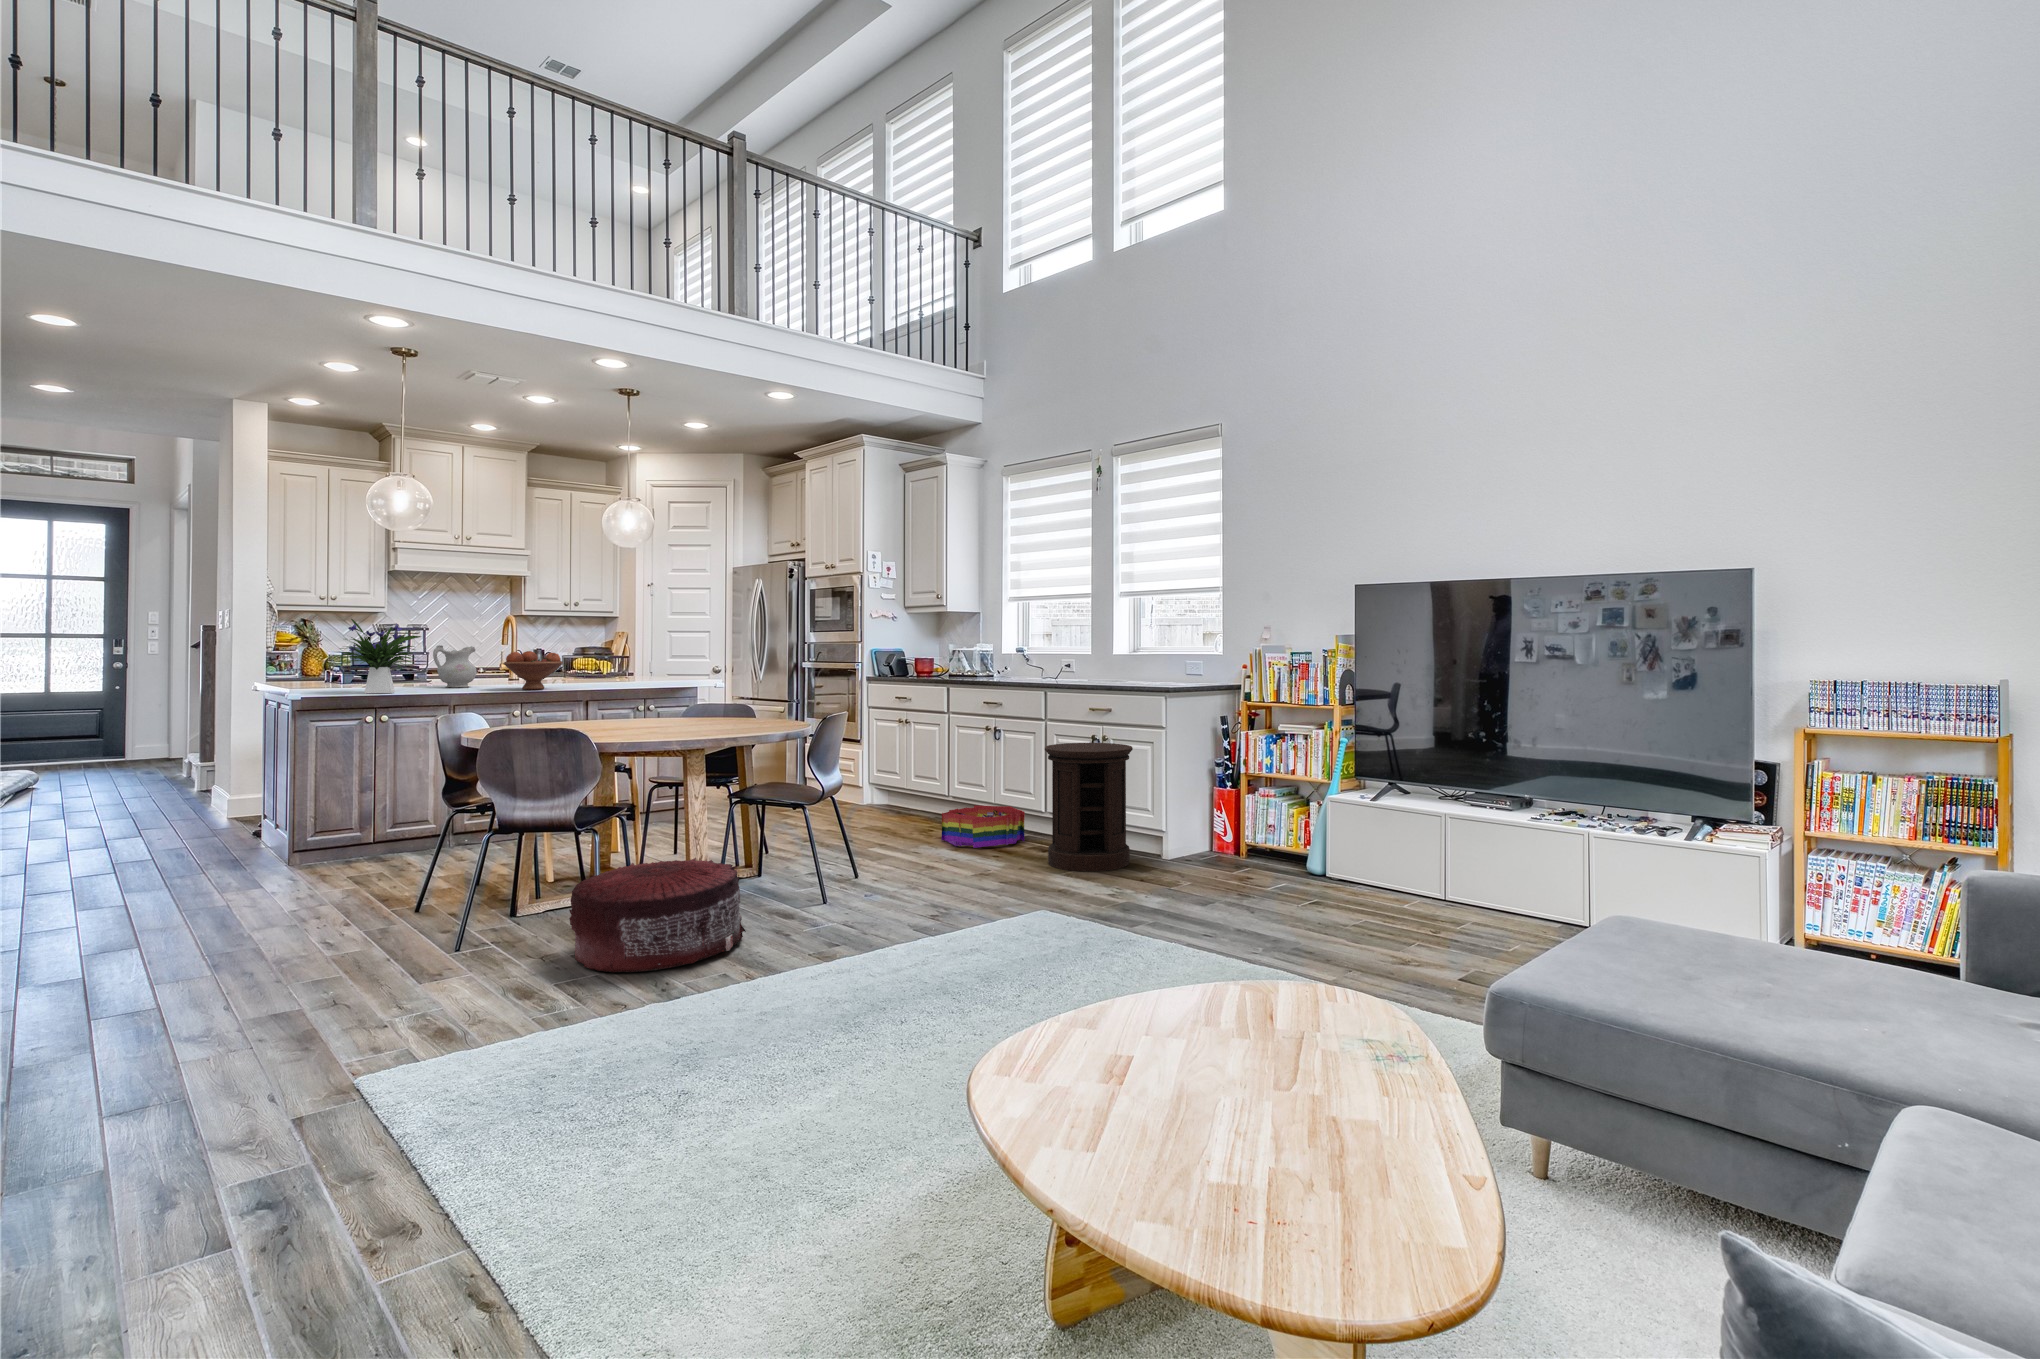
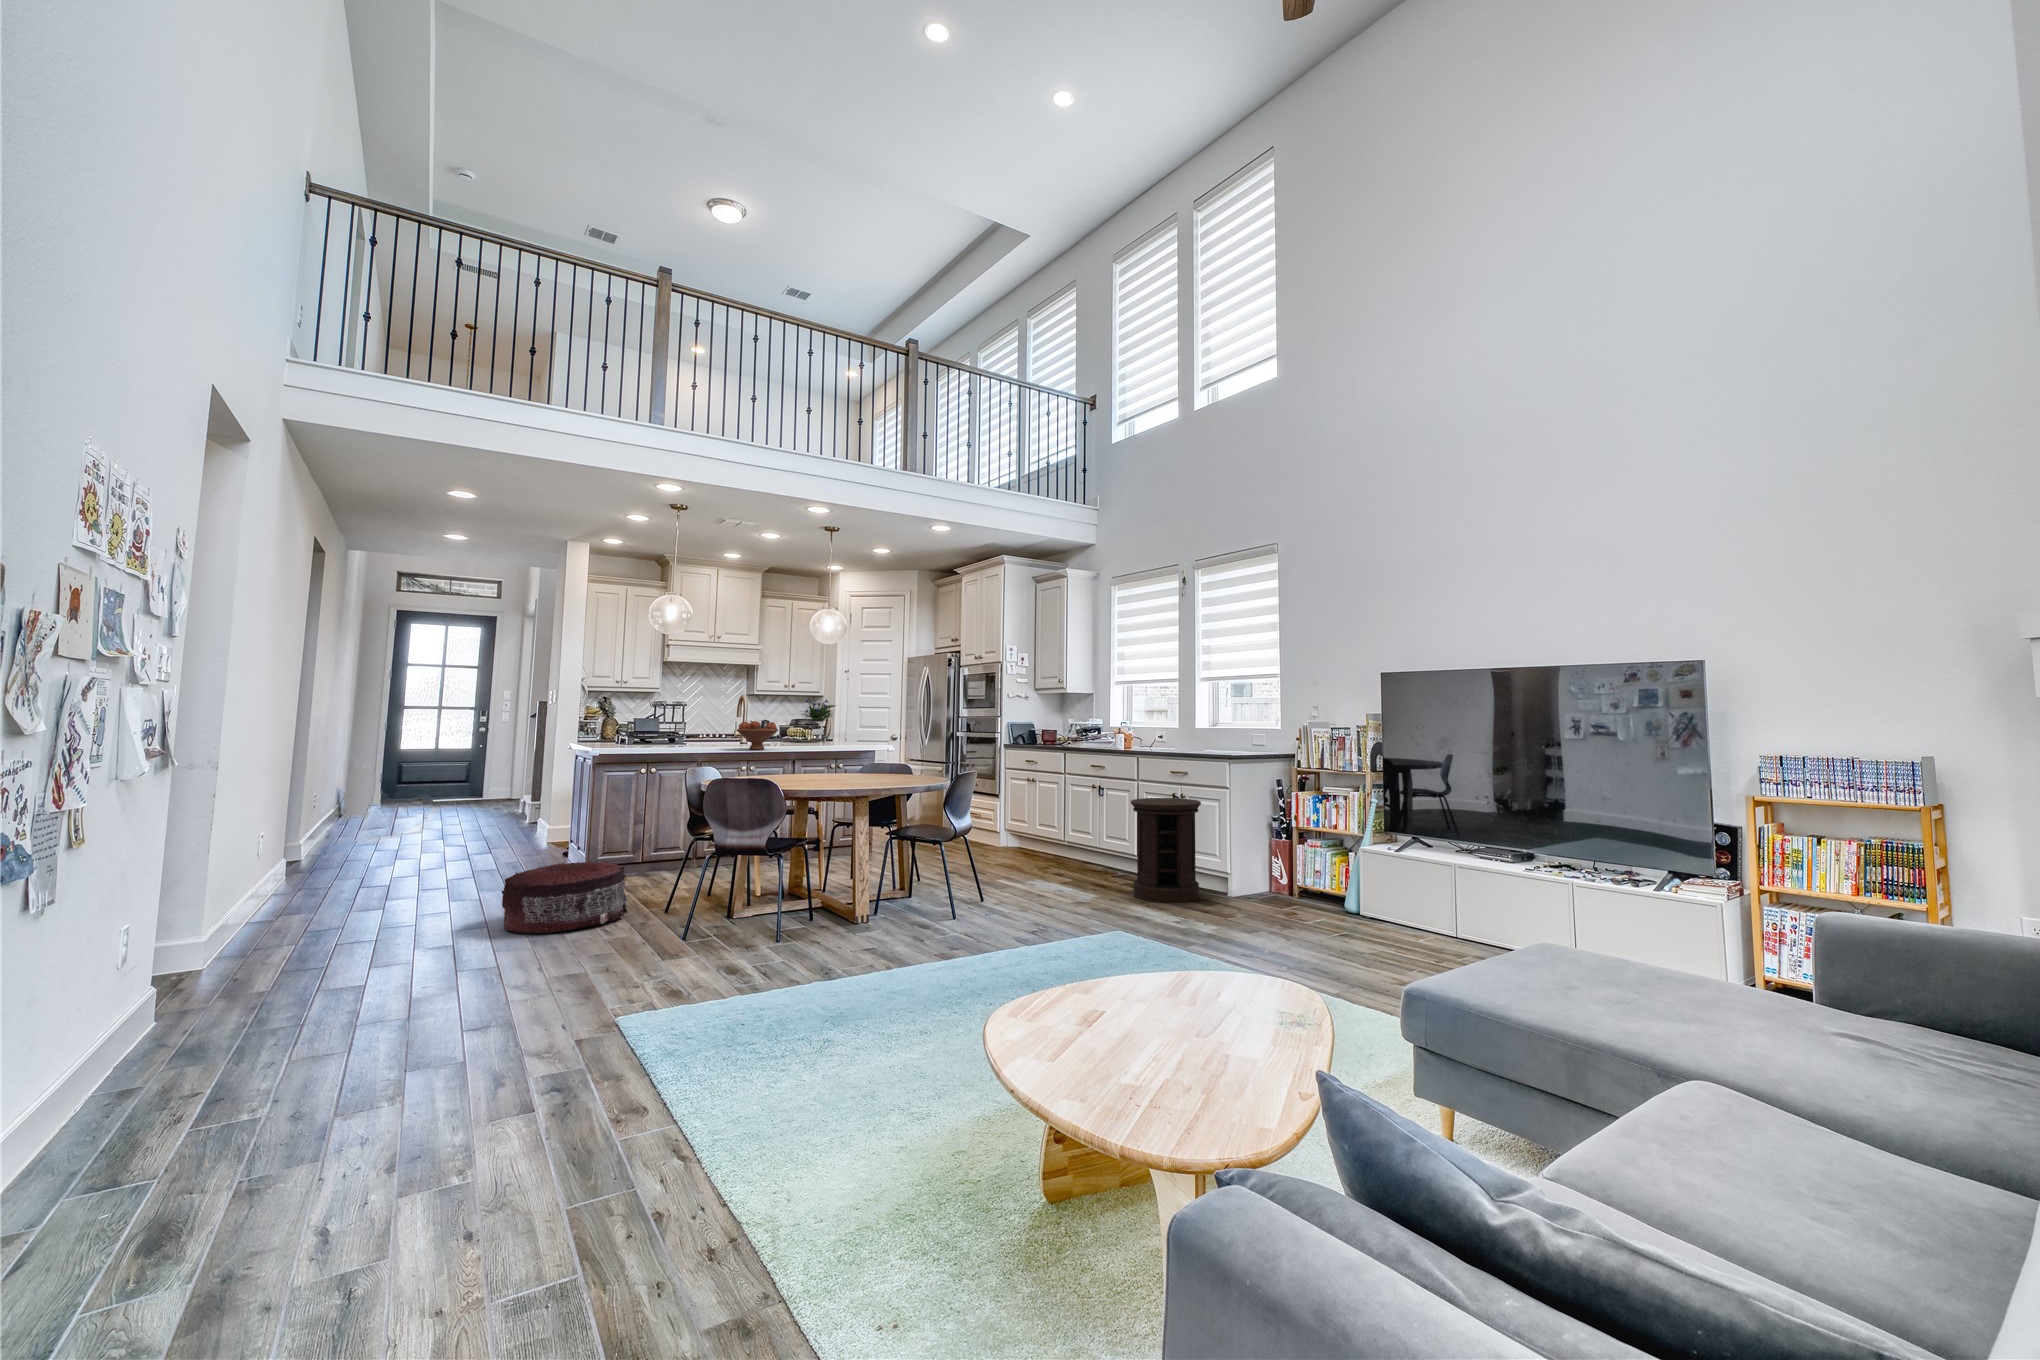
flower arrangement: present [340,619,421,693] -> present [803,697,836,735]
ceramic pitcher: present [433,645,477,687] -> none [690,716,719,747]
storage bin: present [942,805,1025,848] -> none [1053,847,1119,881]
pouf: present [569,858,746,973] -> present [502,861,628,933]

